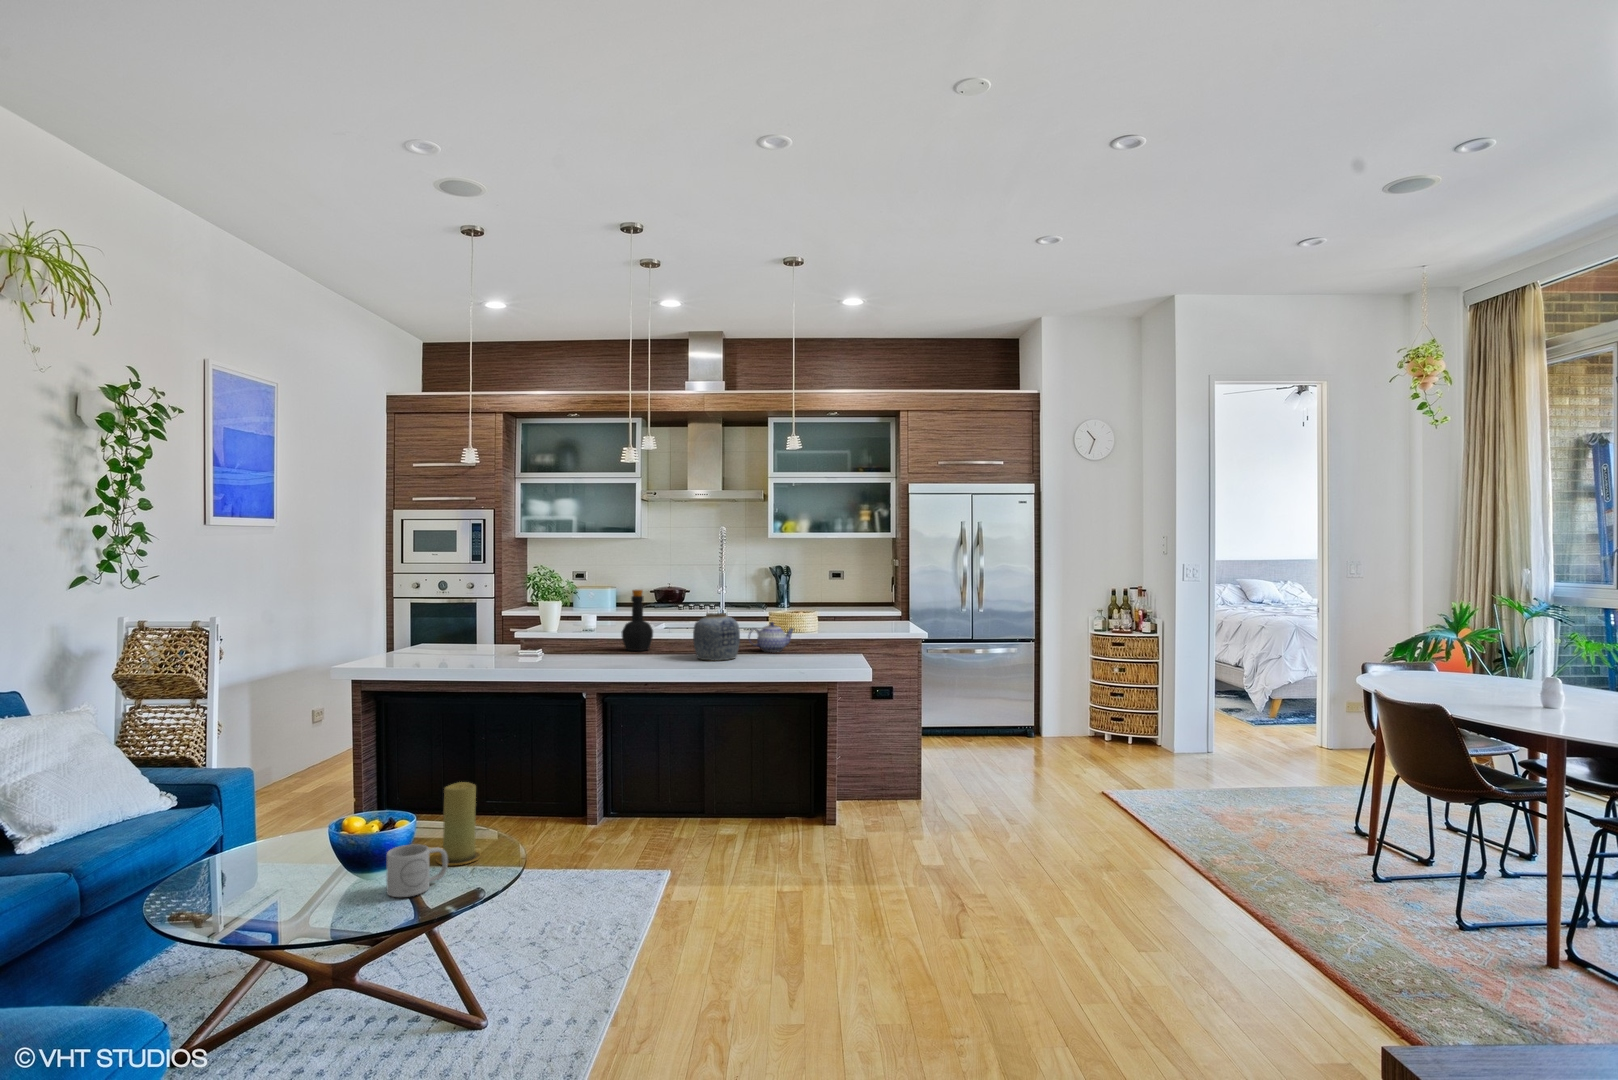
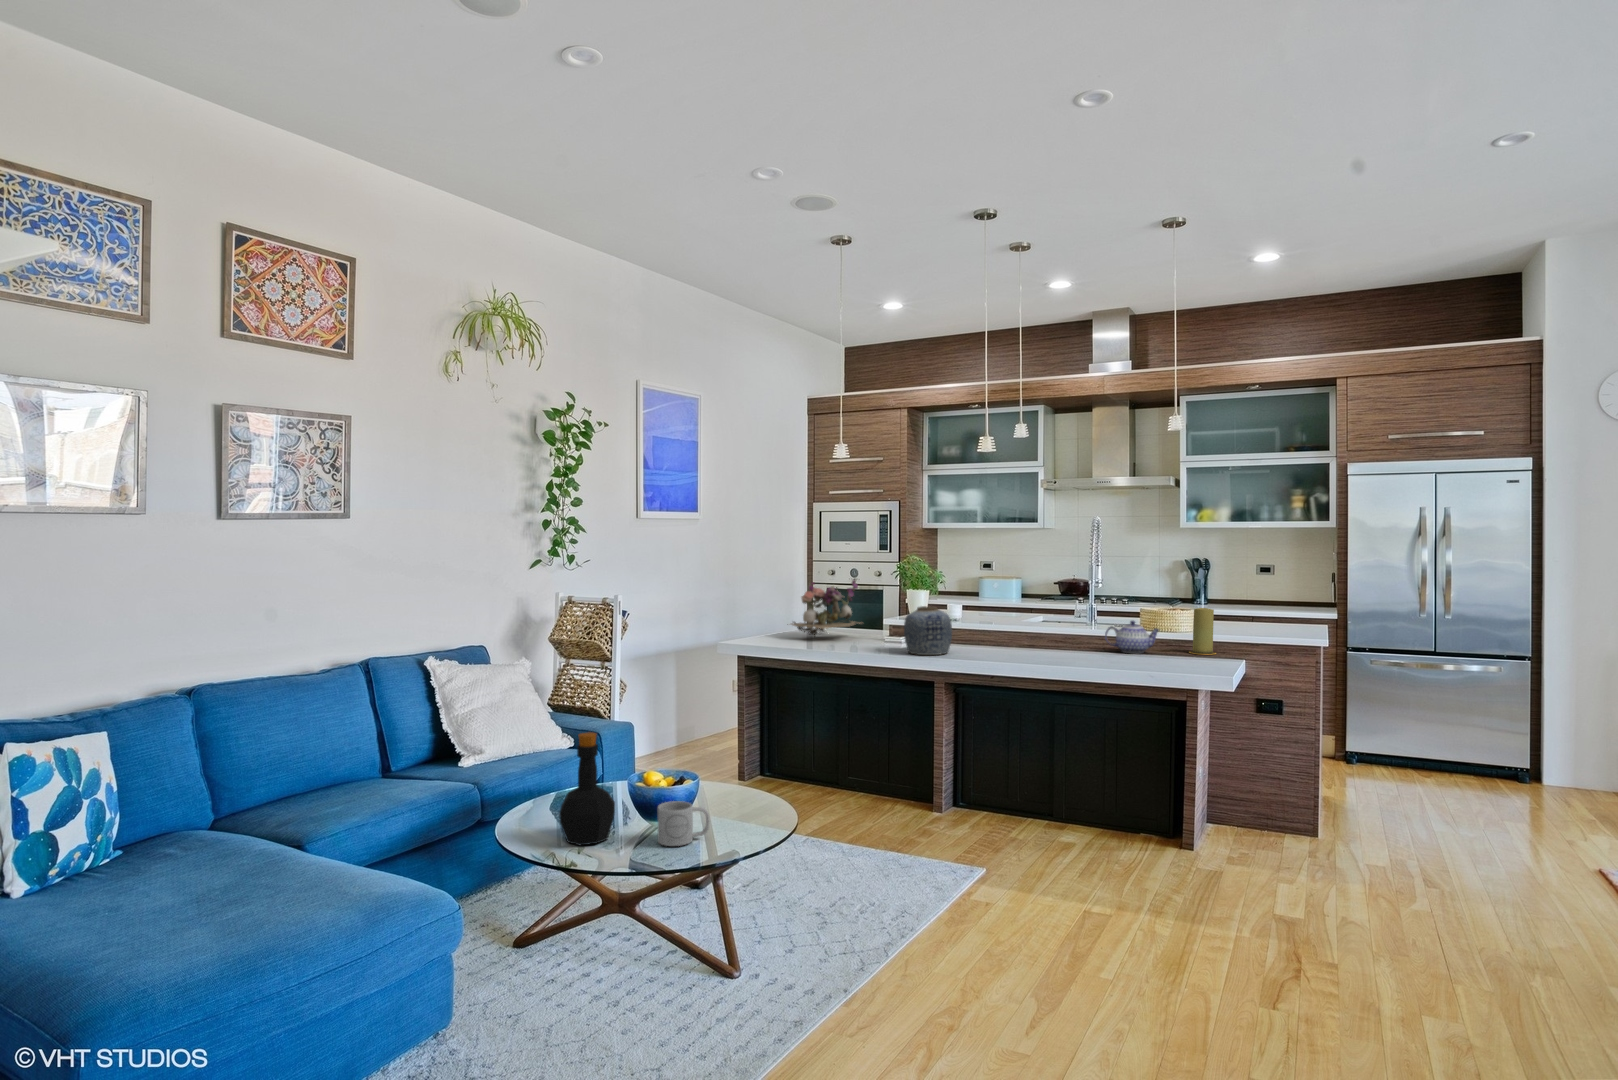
flower arrangement: none [412,590,499,656] -> present [791,580,860,635]
bottle: present [622,590,653,651] -> present [559,732,615,845]
vase: present [693,613,740,660] -> present [904,606,952,655]
candle: present [436,782,481,865] -> present [1189,608,1216,655]

